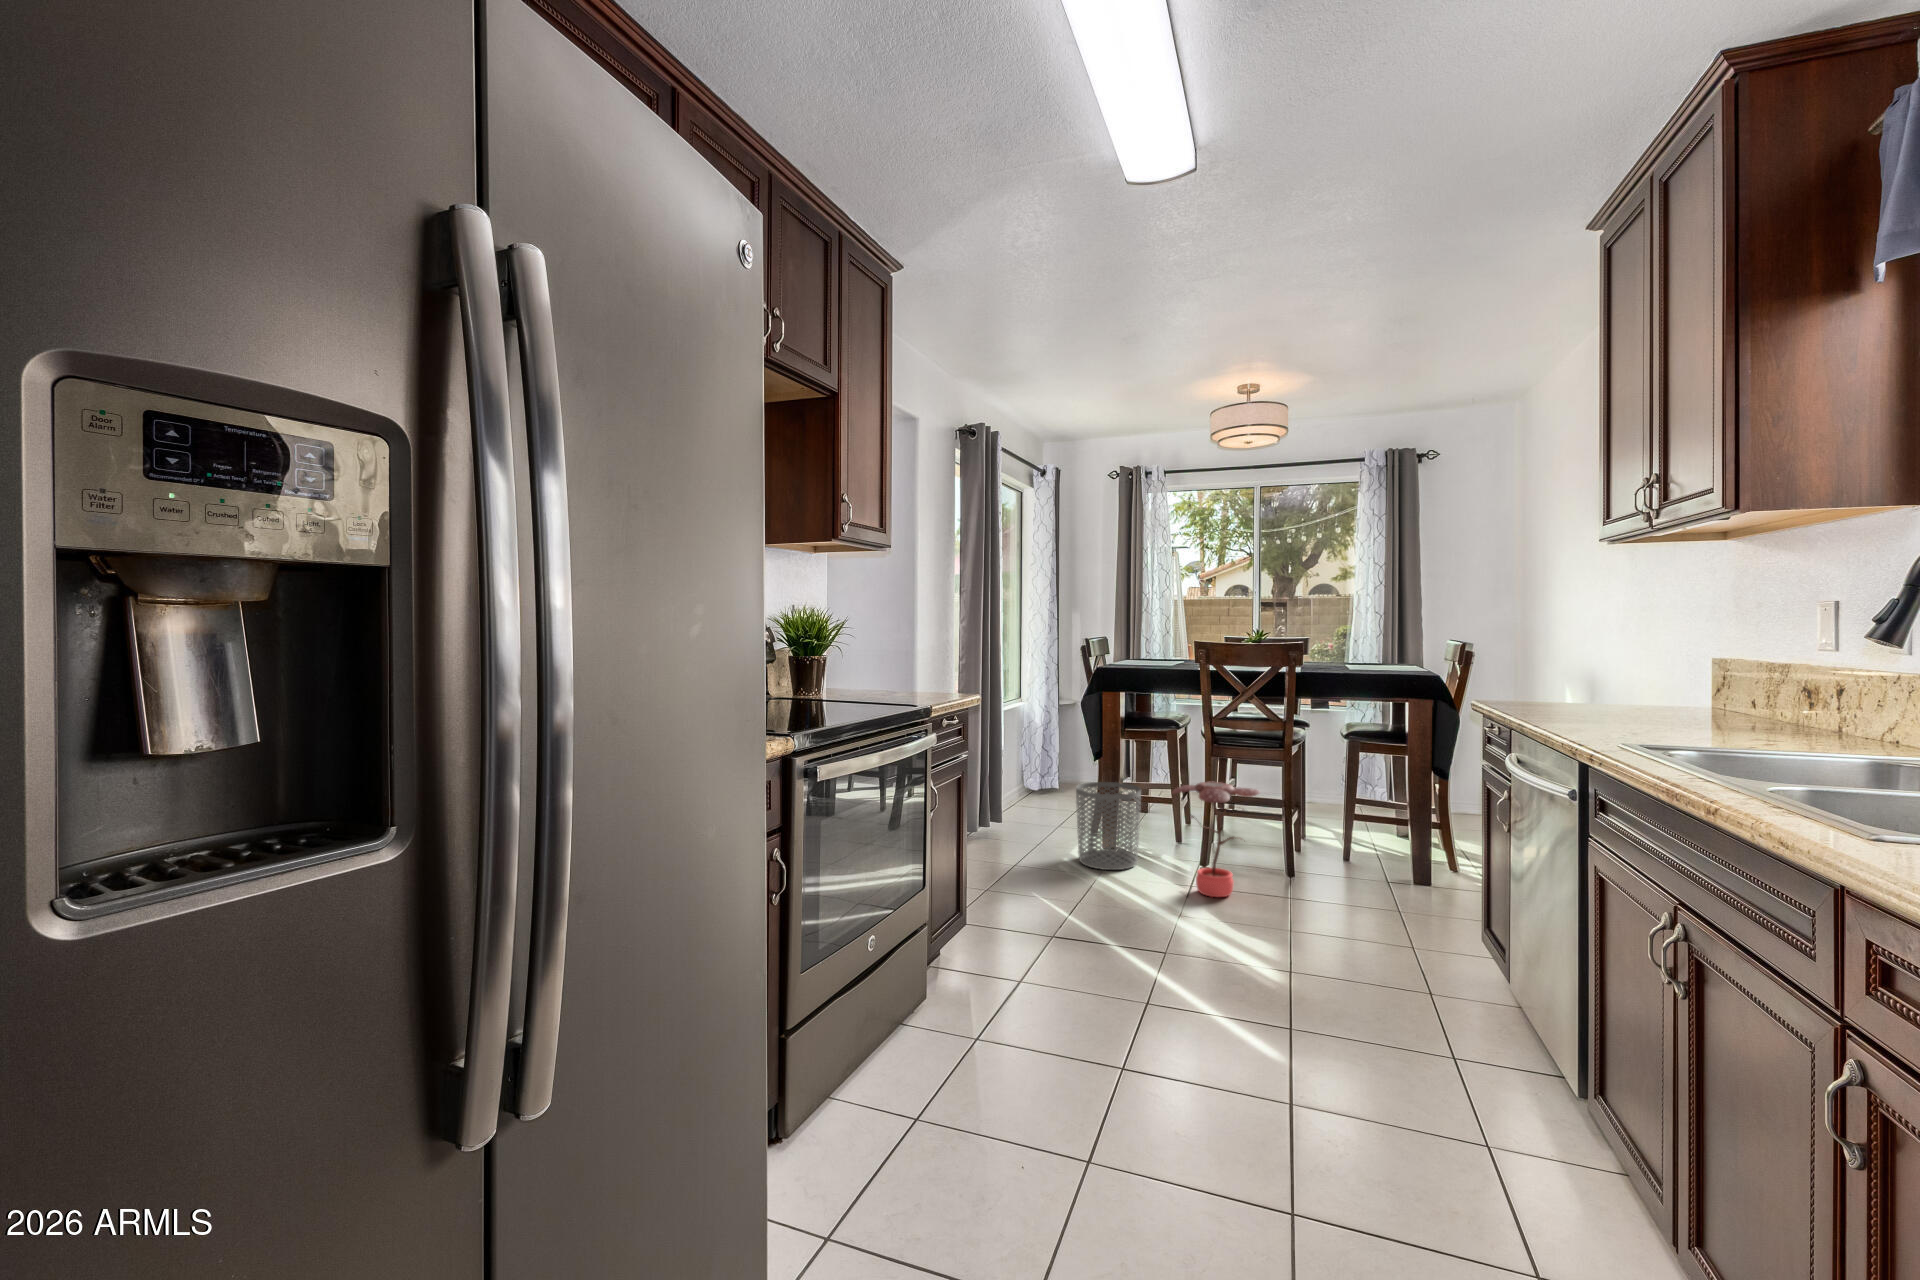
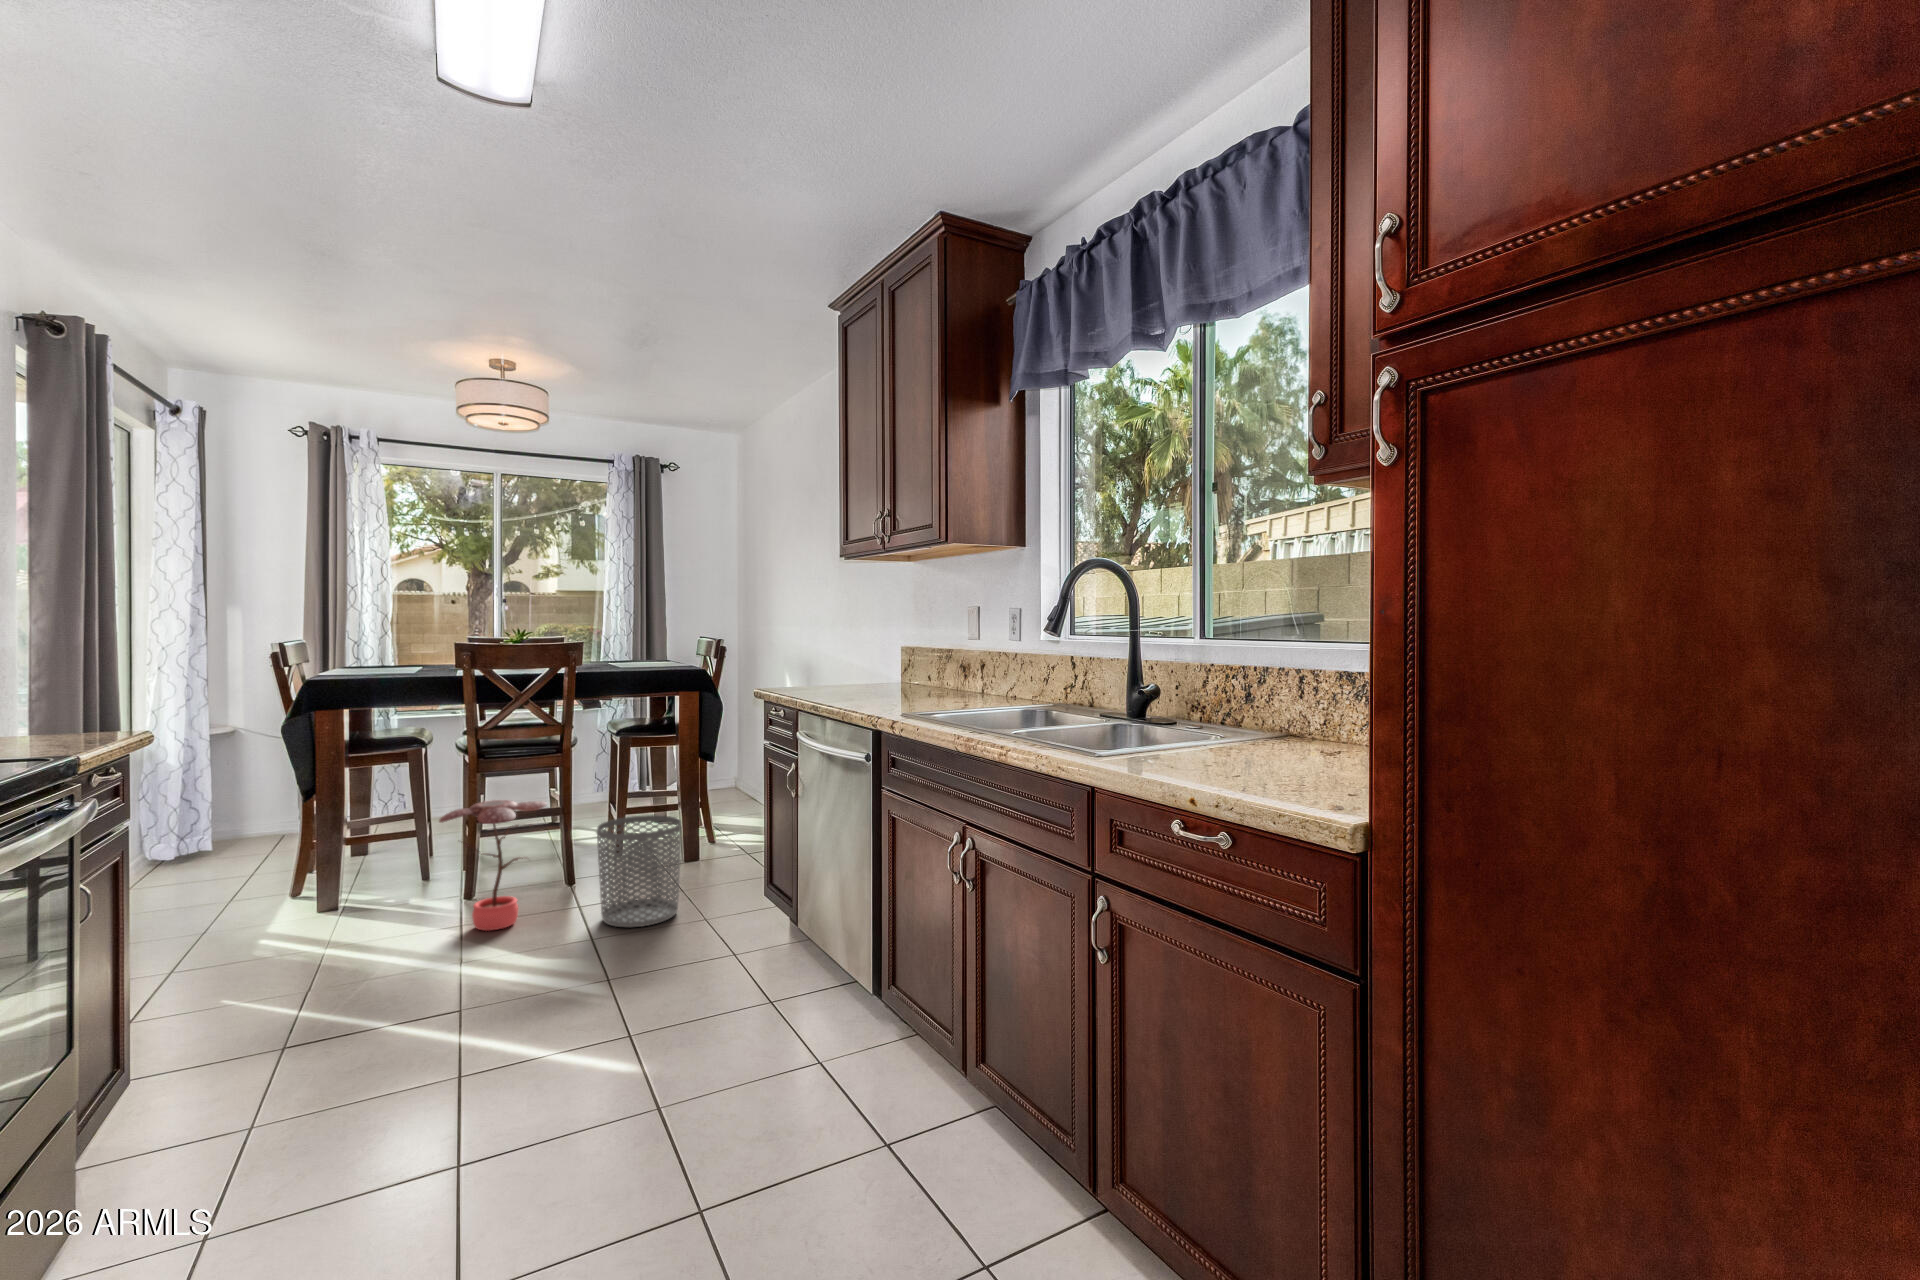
waste bin: present [1076,782,1141,870] -> present [597,815,681,927]

